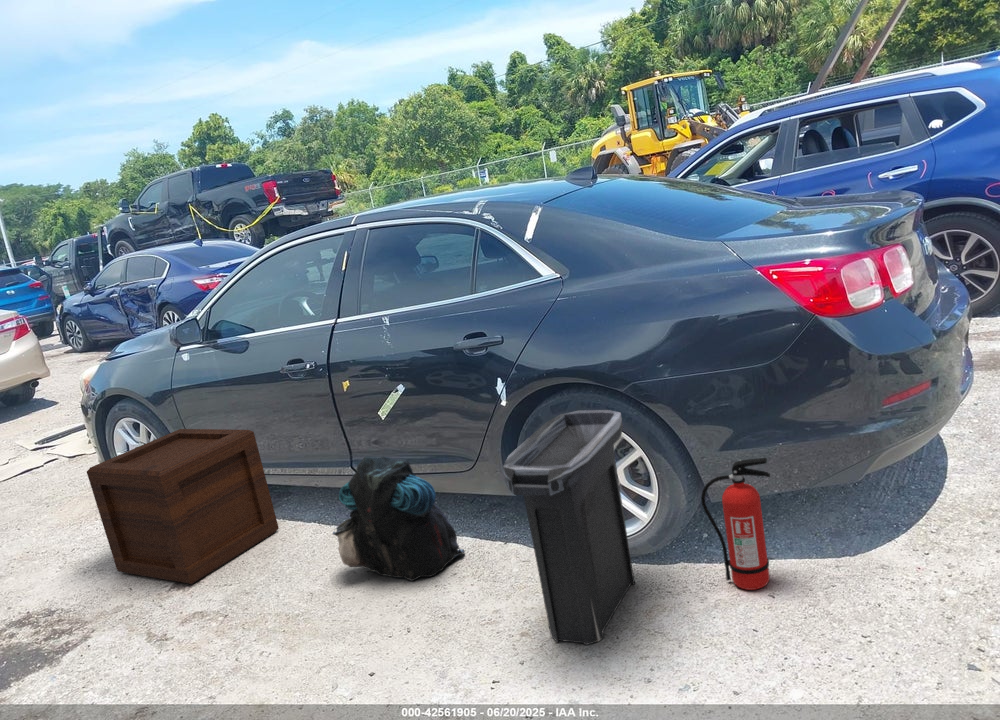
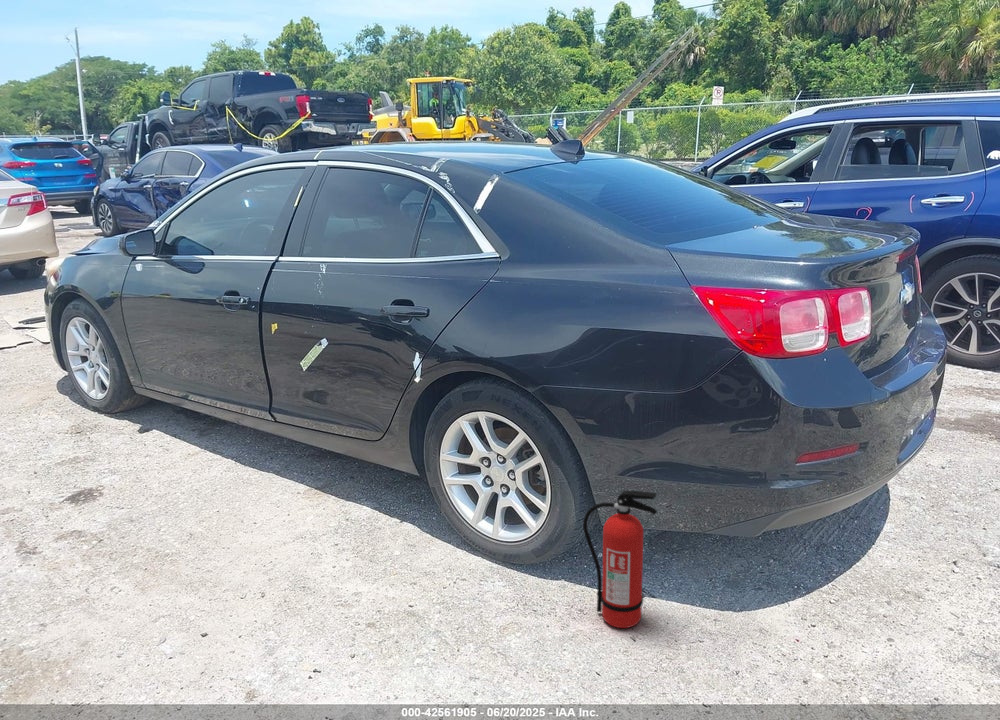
trash can: present [503,410,635,645] -> none [363,402,518,652]
wooden crate: present [87,429,279,584] -> none [9,338,197,499]
backpack: present [333,457,465,581] -> none [224,406,358,542]

